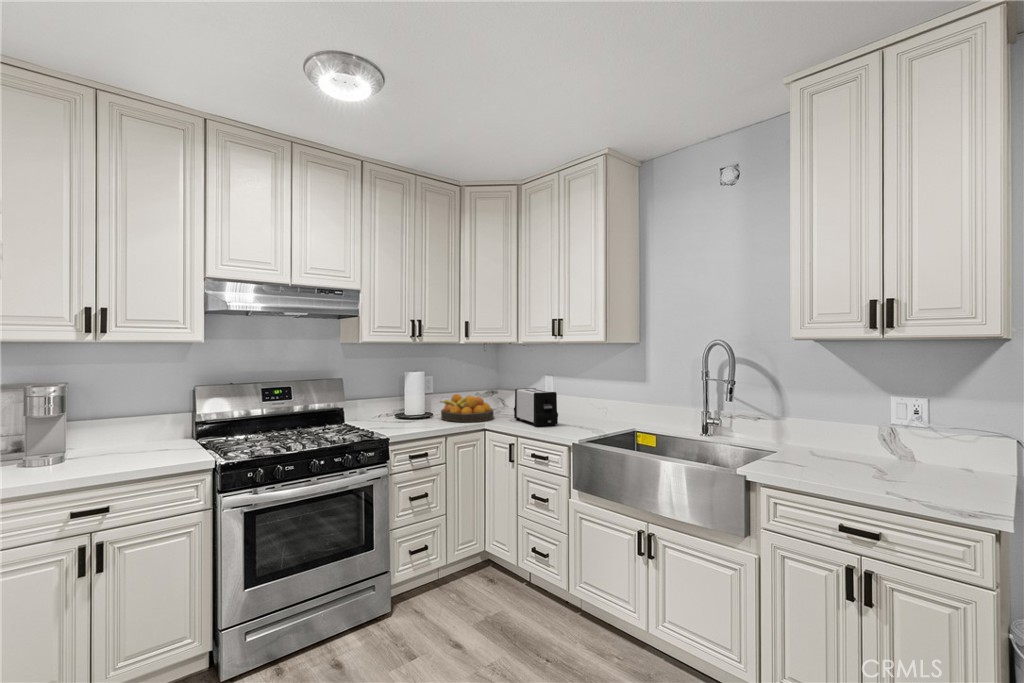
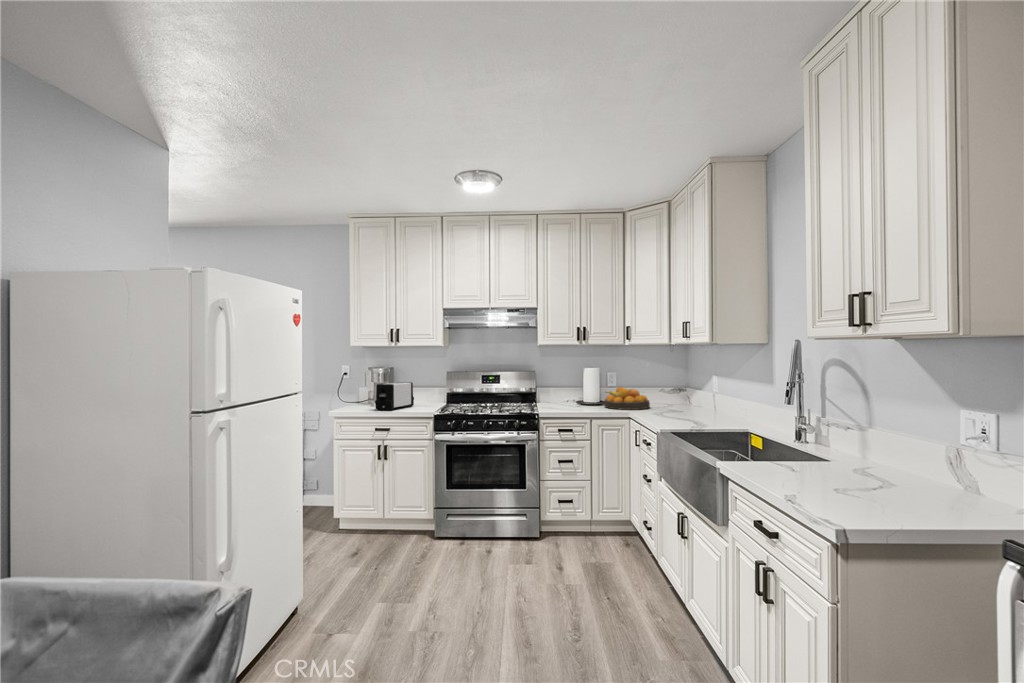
toaster: present [514,388,558,427] -> present [375,382,414,411]

